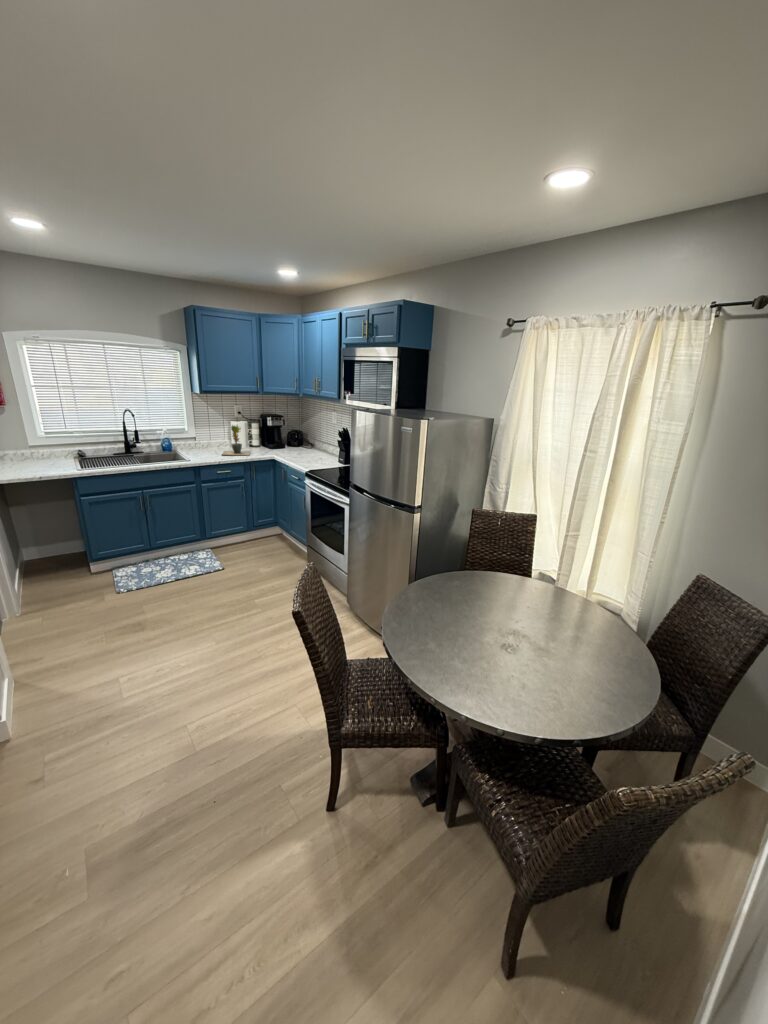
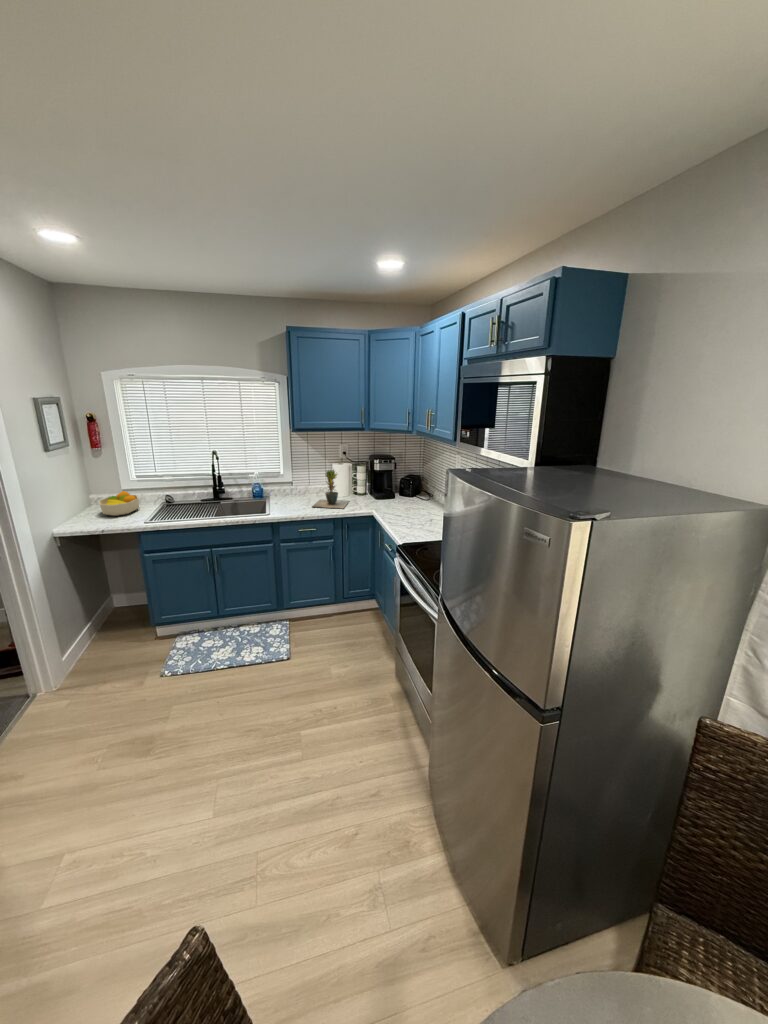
fruit bowl: none [15,445,57,467] -> present [99,491,139,516]

